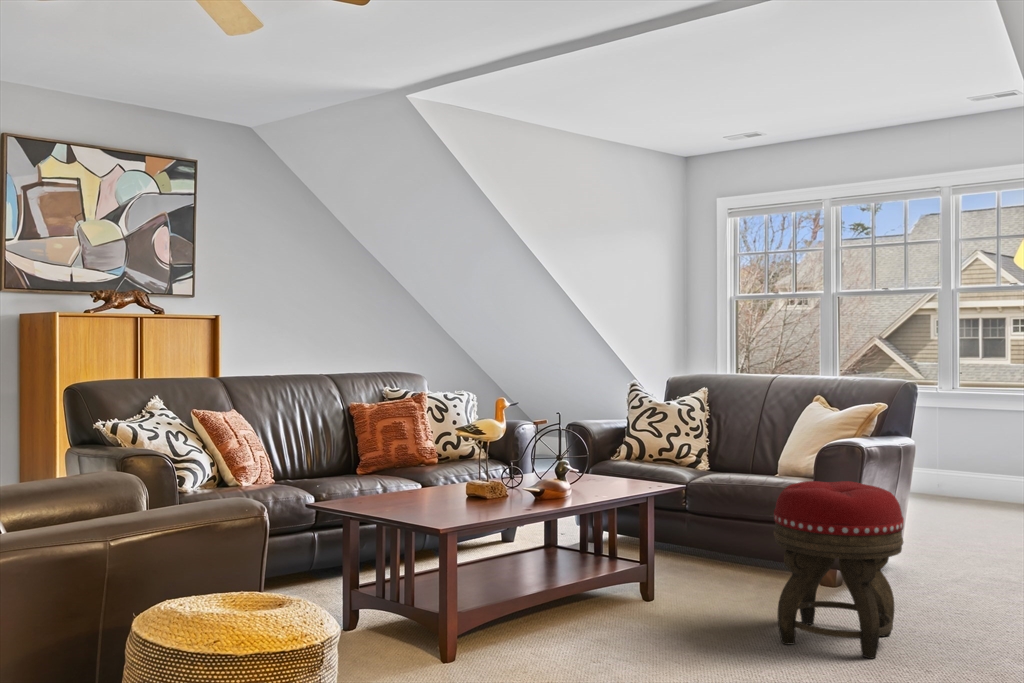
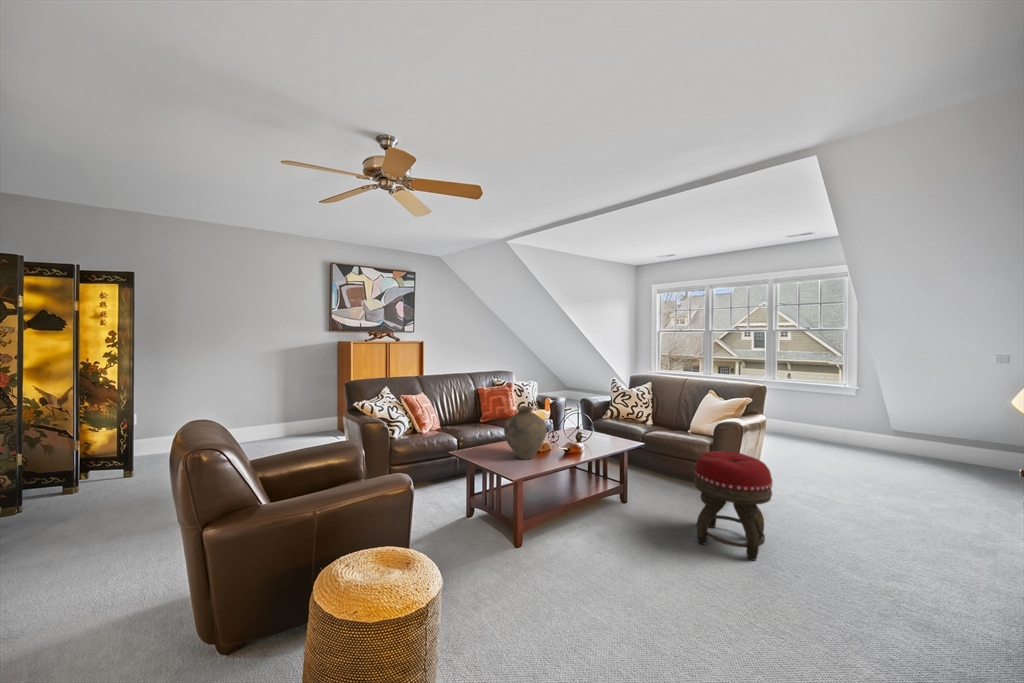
vase: none [420,410,503,509] -> present [504,406,547,459]

